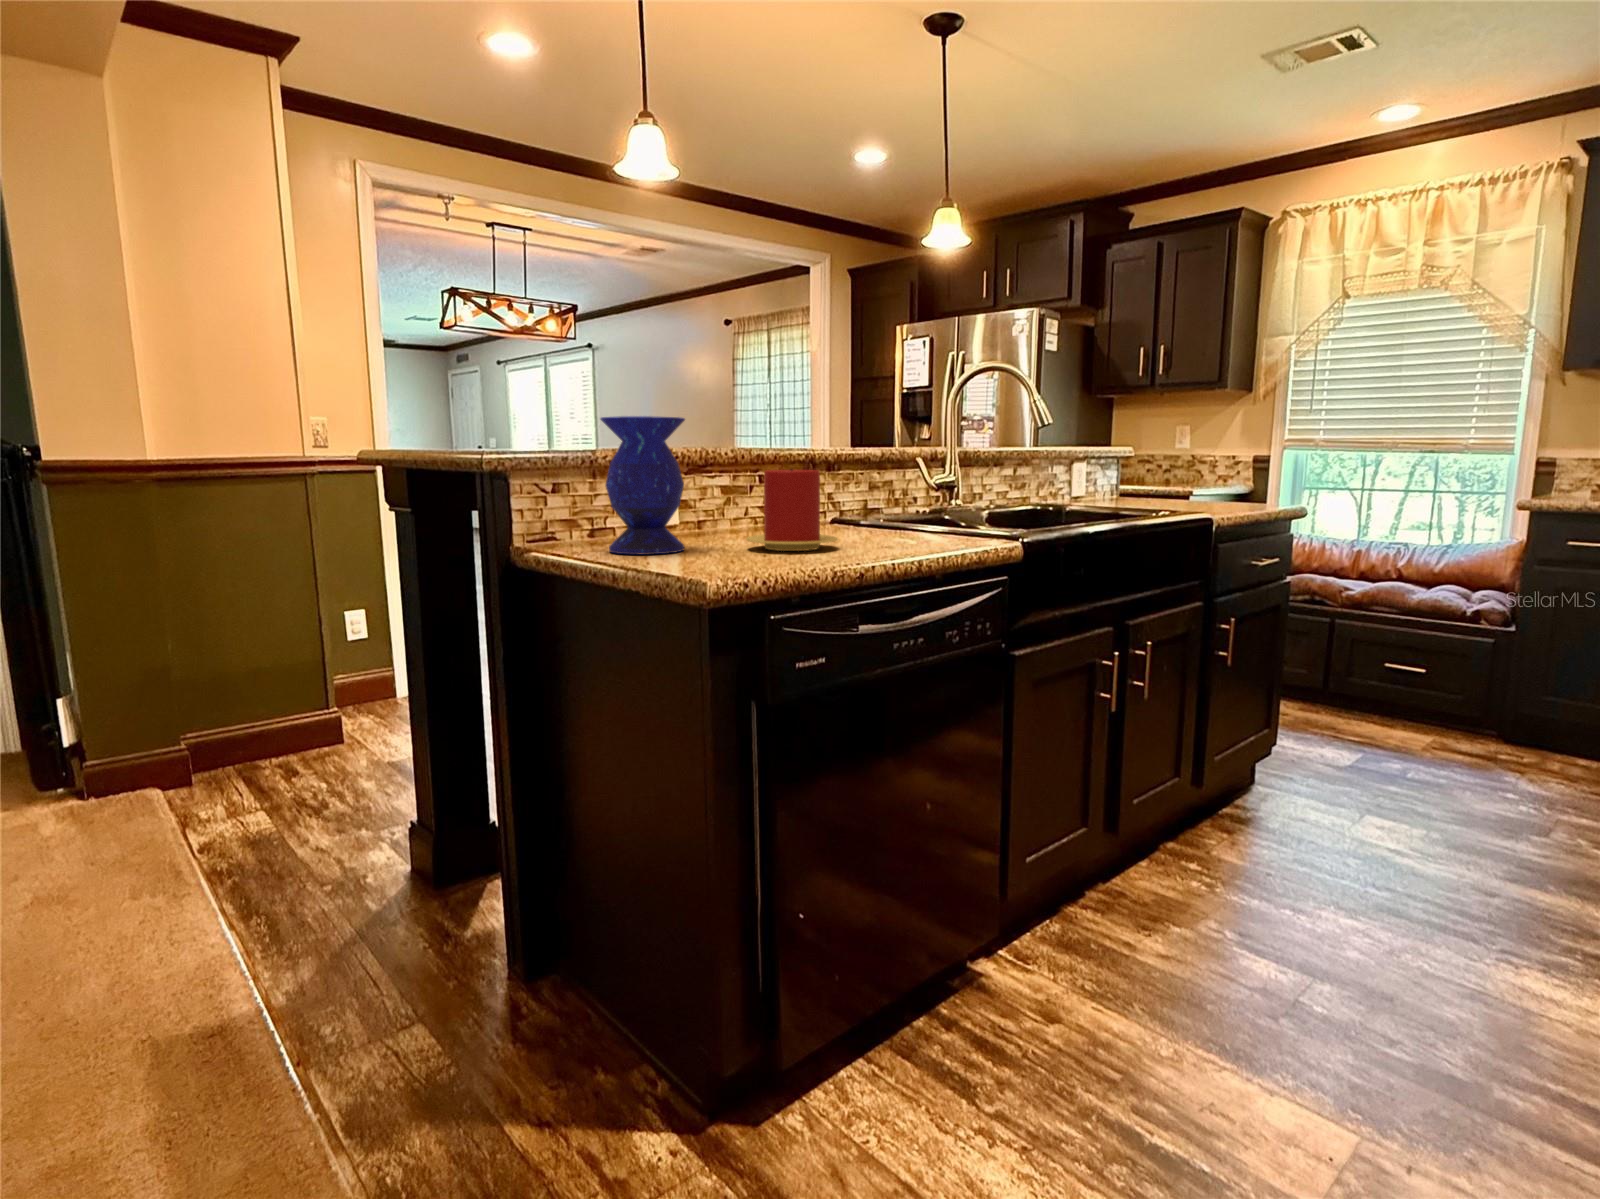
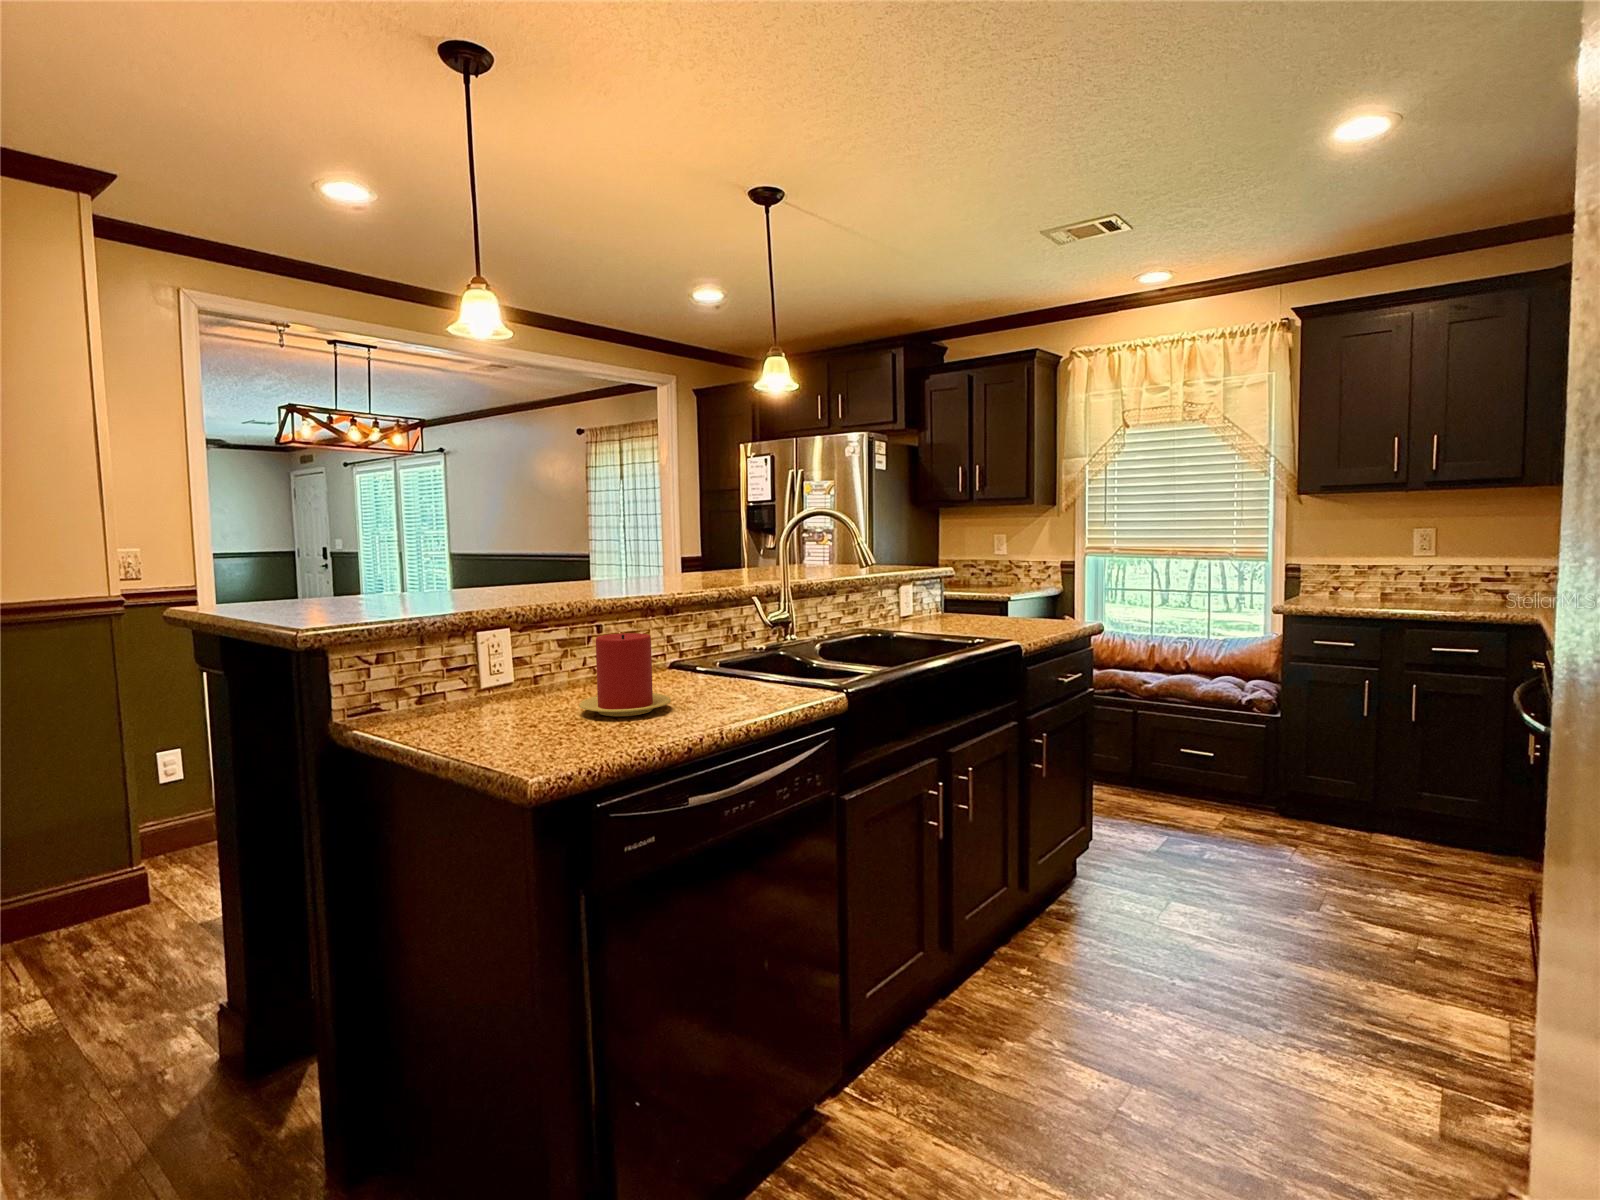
vase: present [601,416,685,554] -> none [426,589,516,730]

